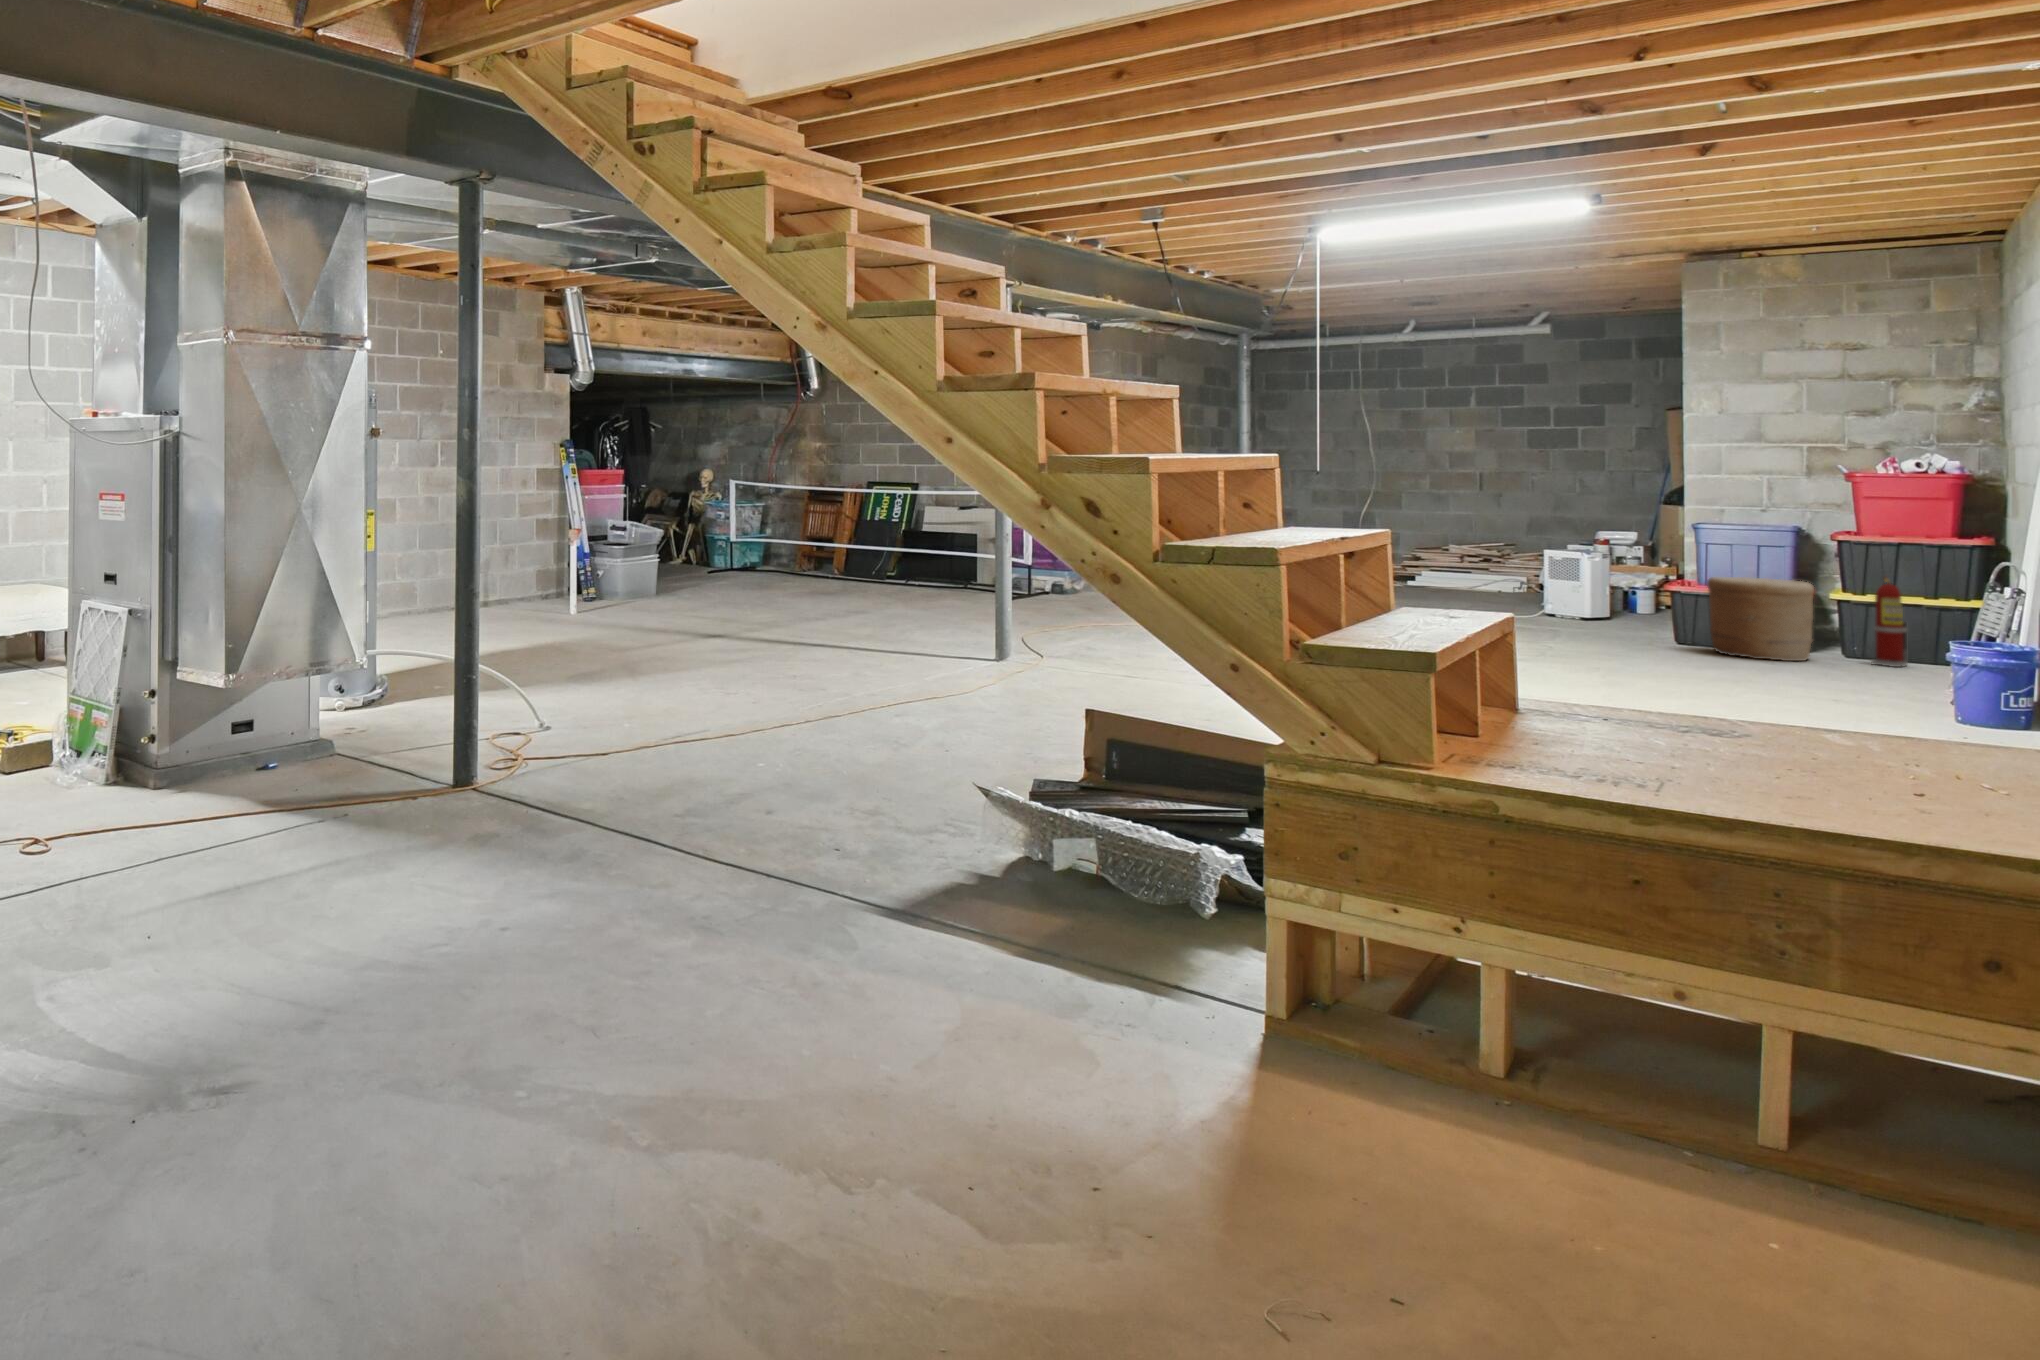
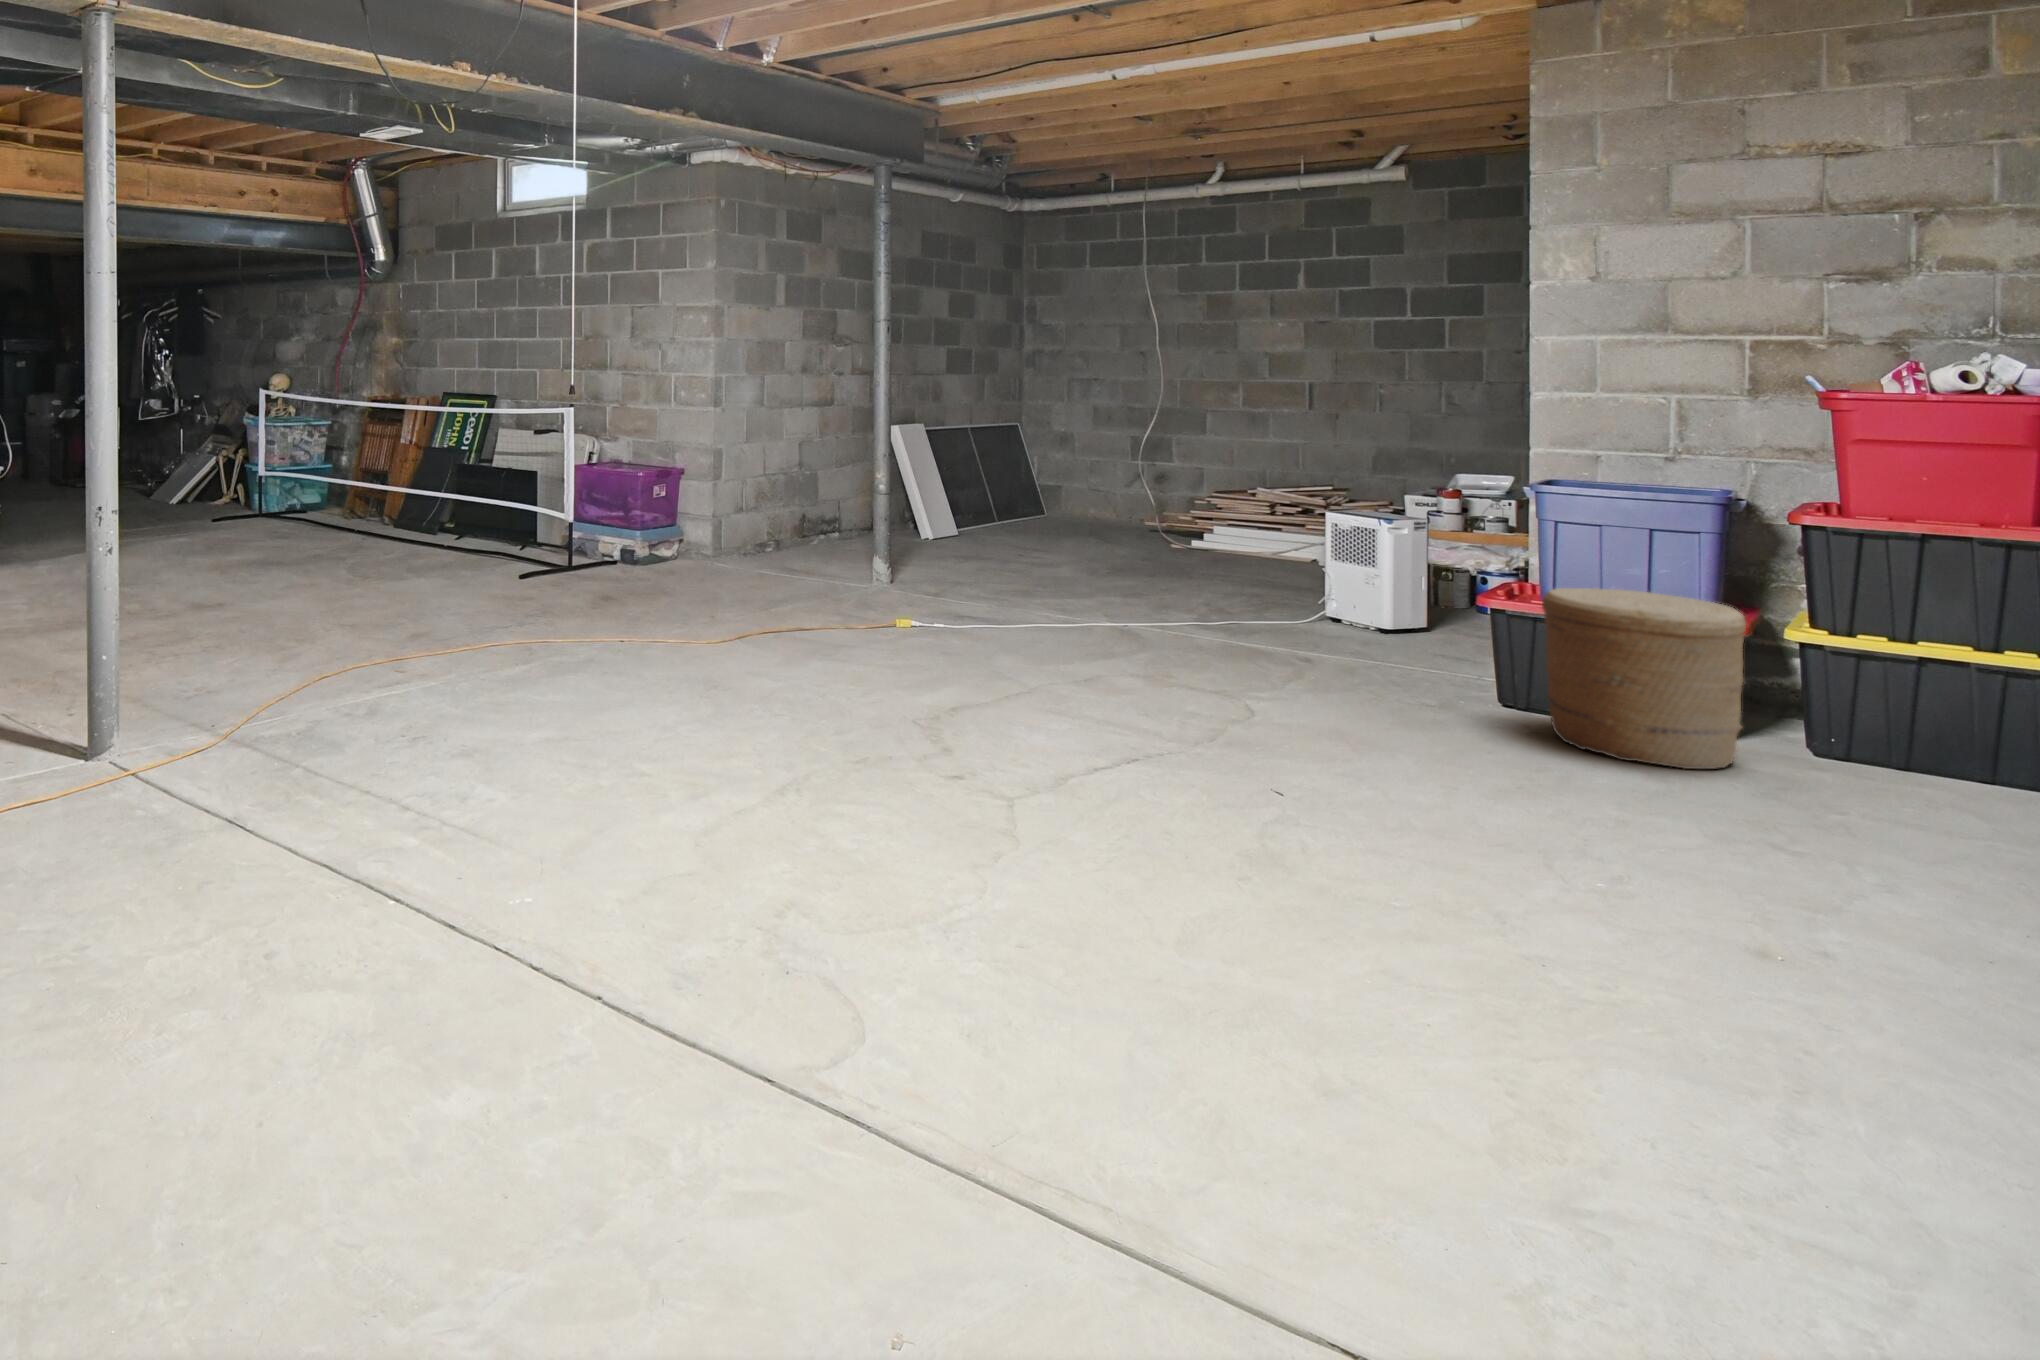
fire extinguisher: present [1871,577,1908,667] -> none [1859,601,1939,795]

